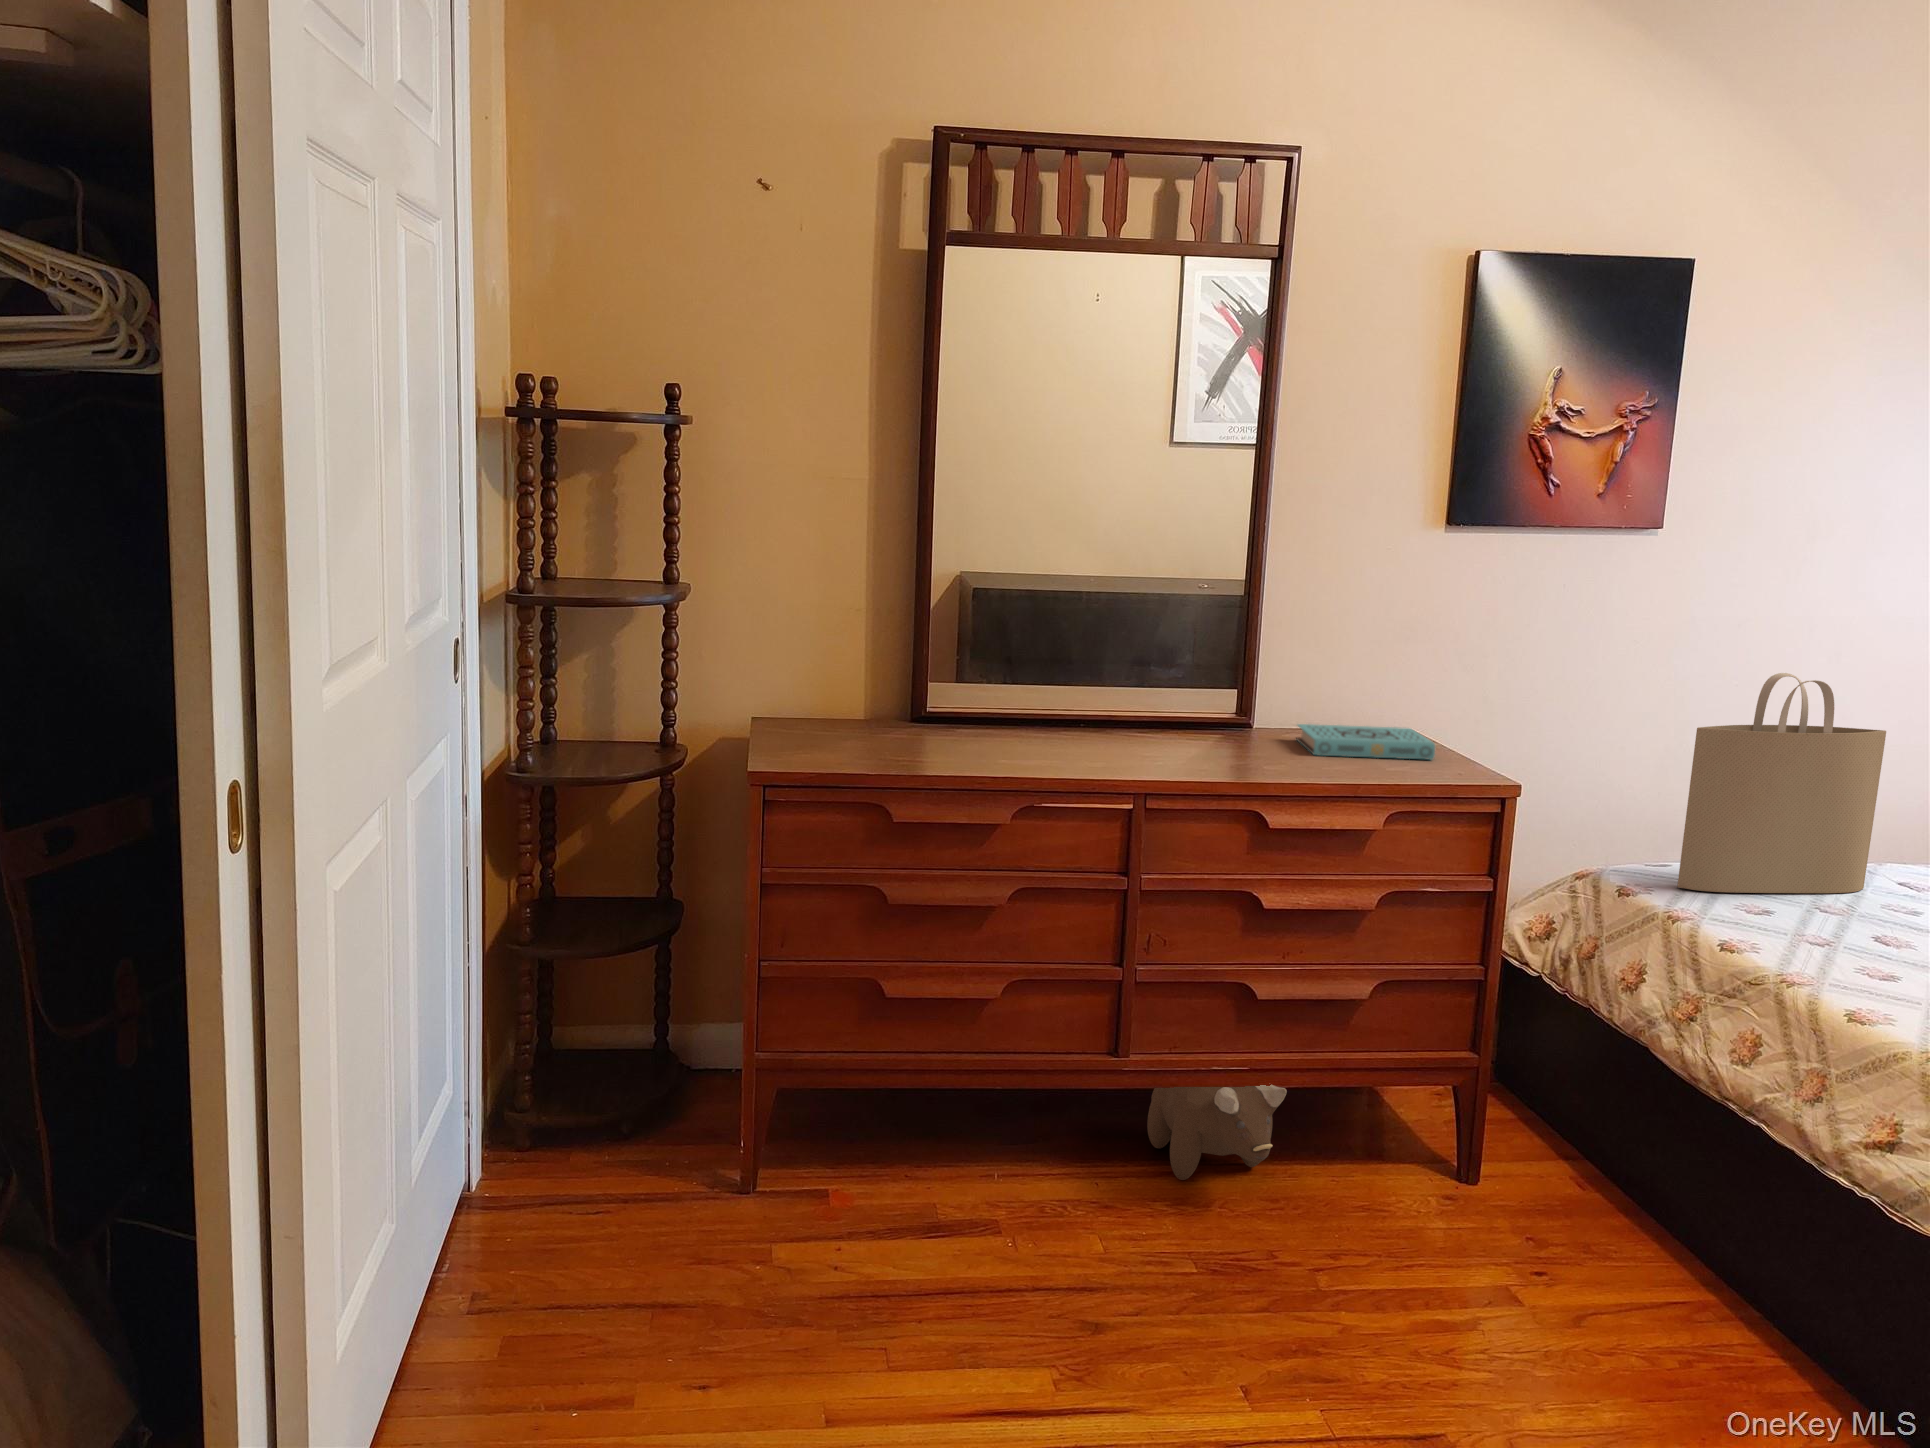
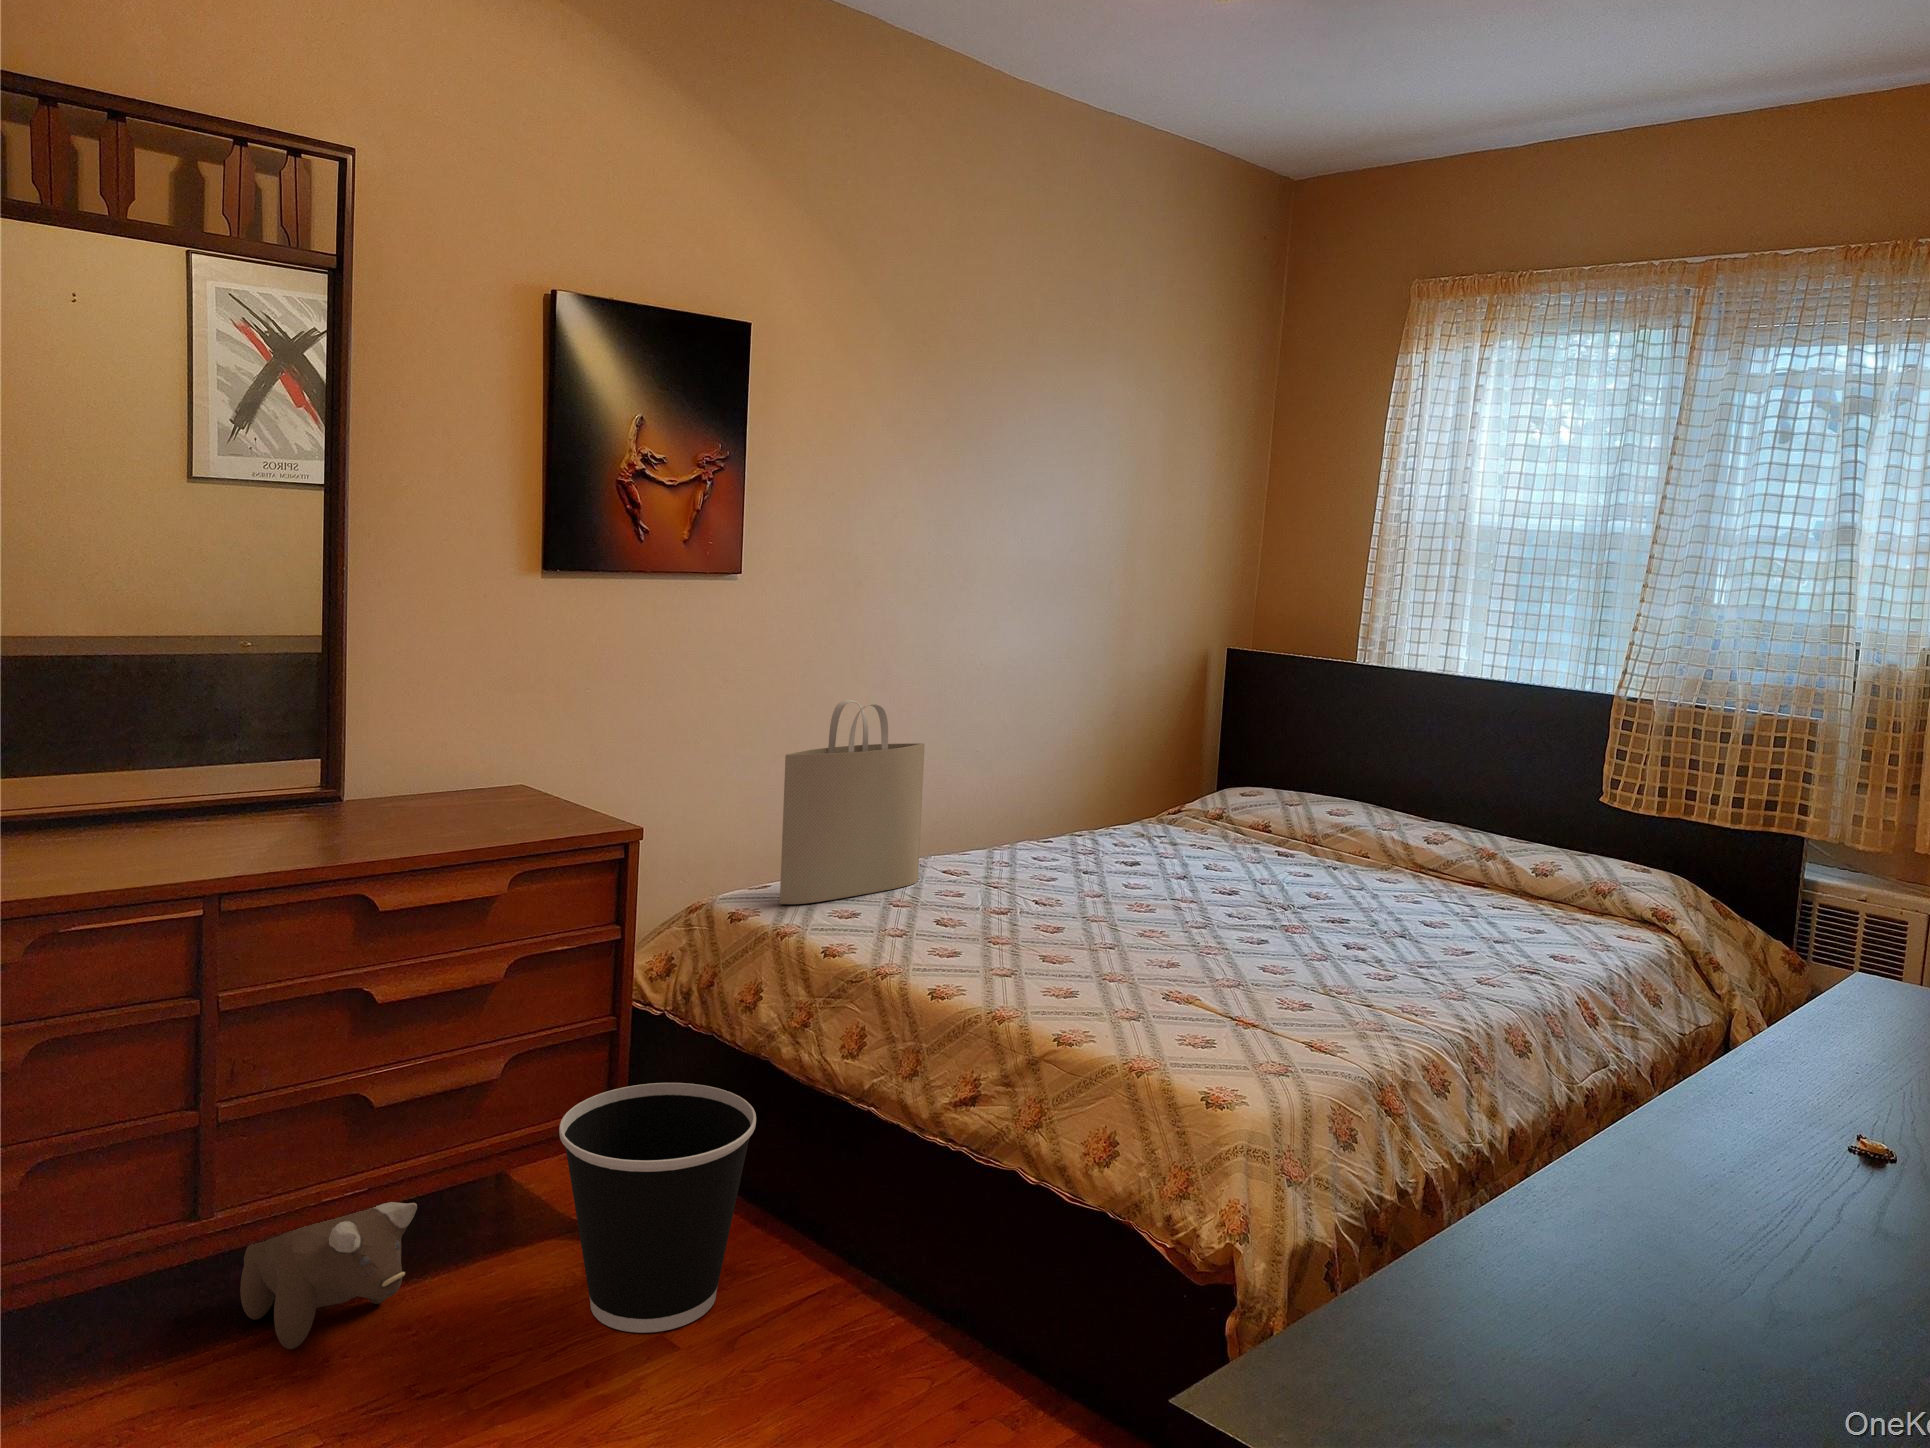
book: present [1296,724,1435,760] -> none [396,781,551,822]
wastebasket: none [1416,1035,1620,1279] -> present [559,1083,756,1333]

